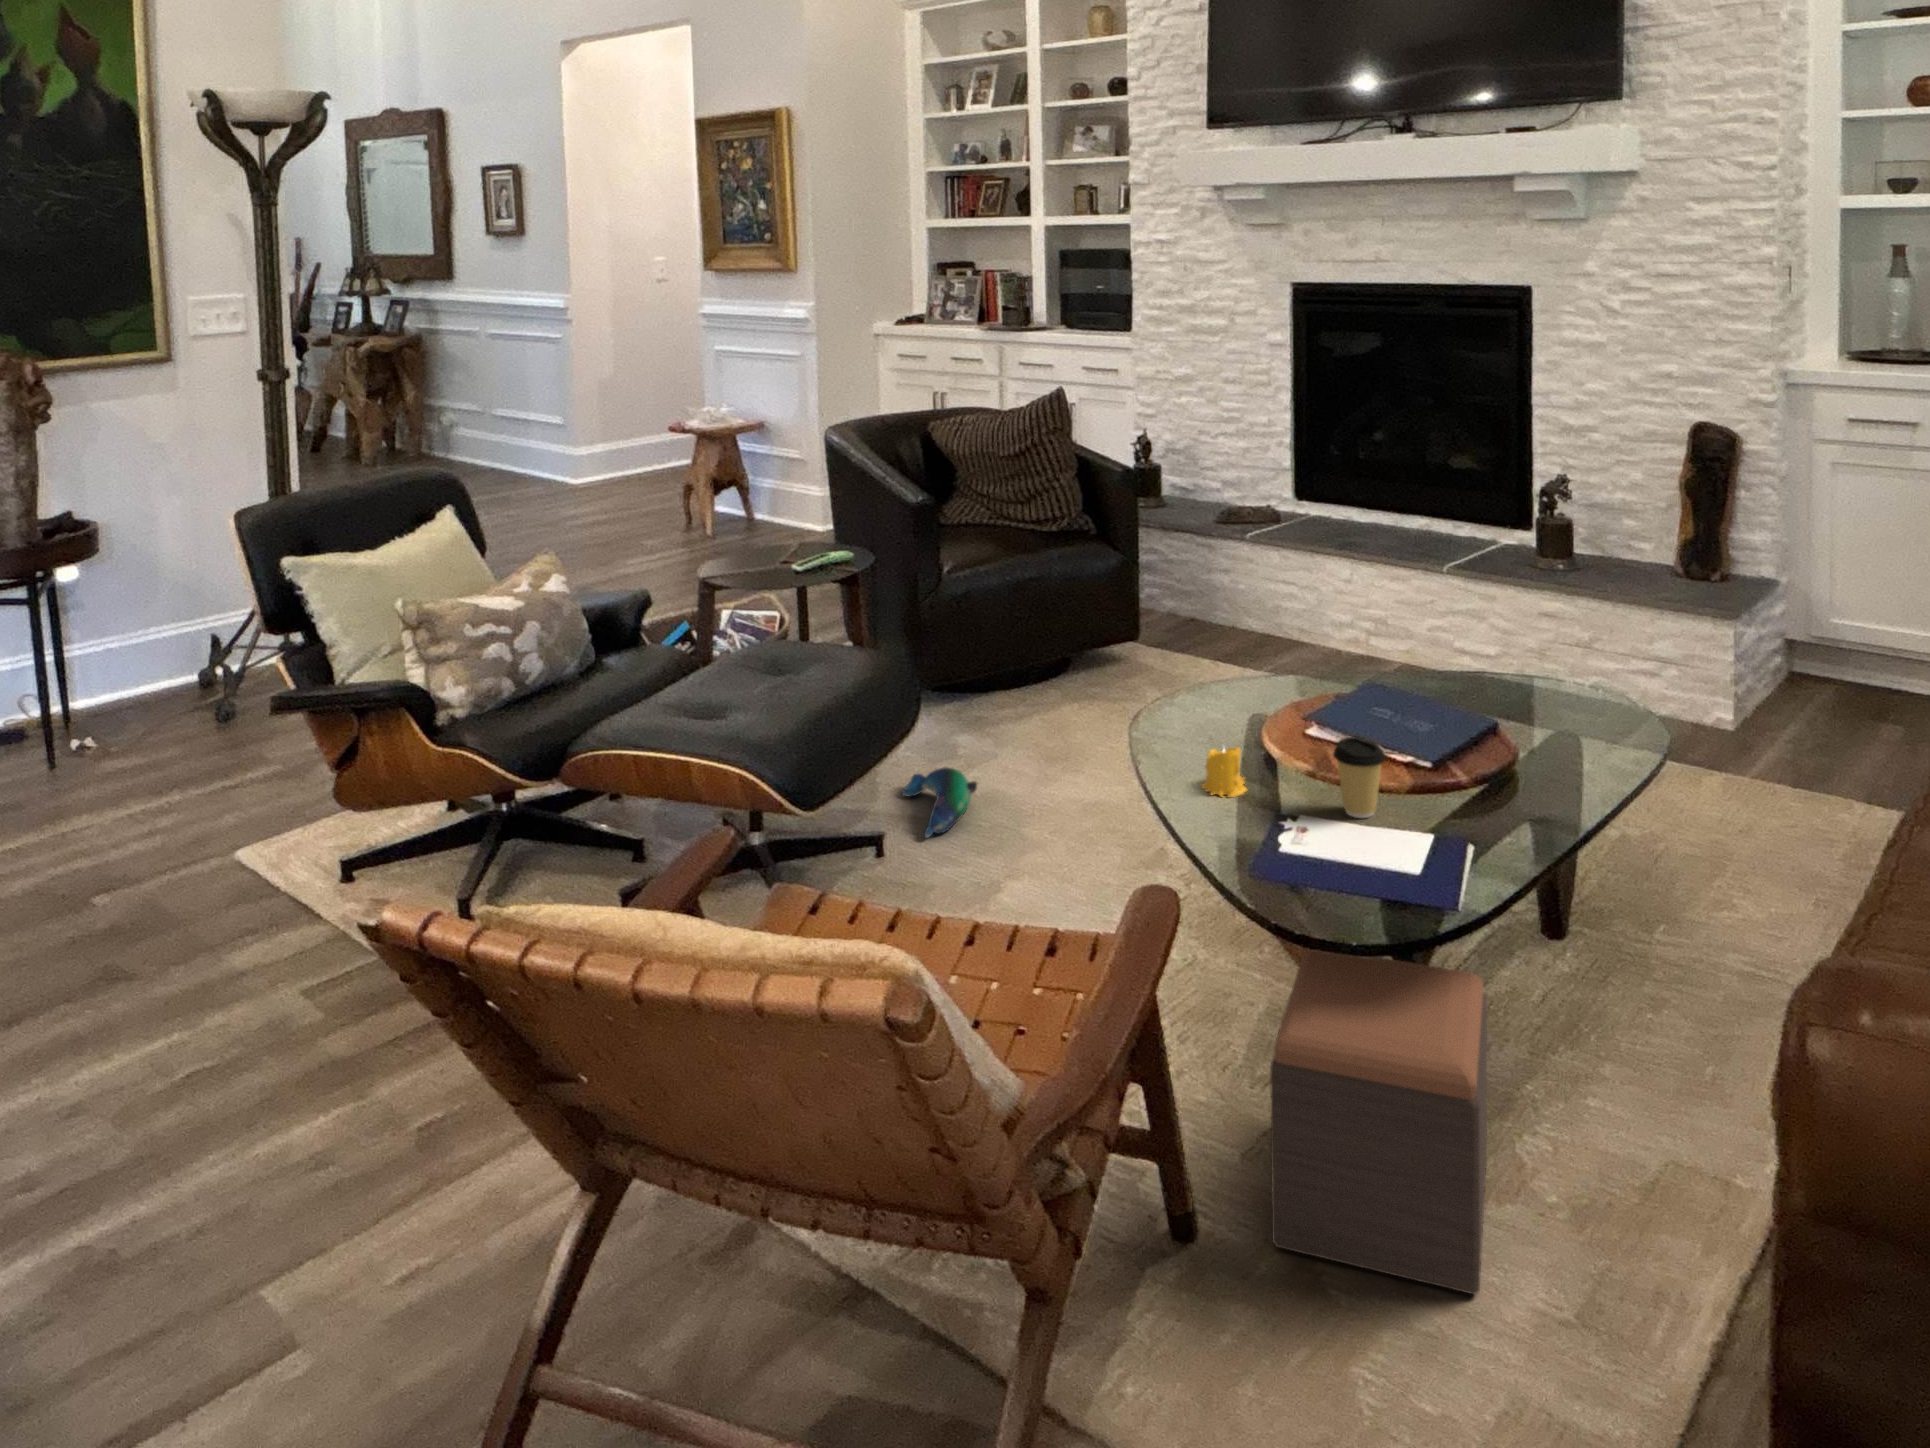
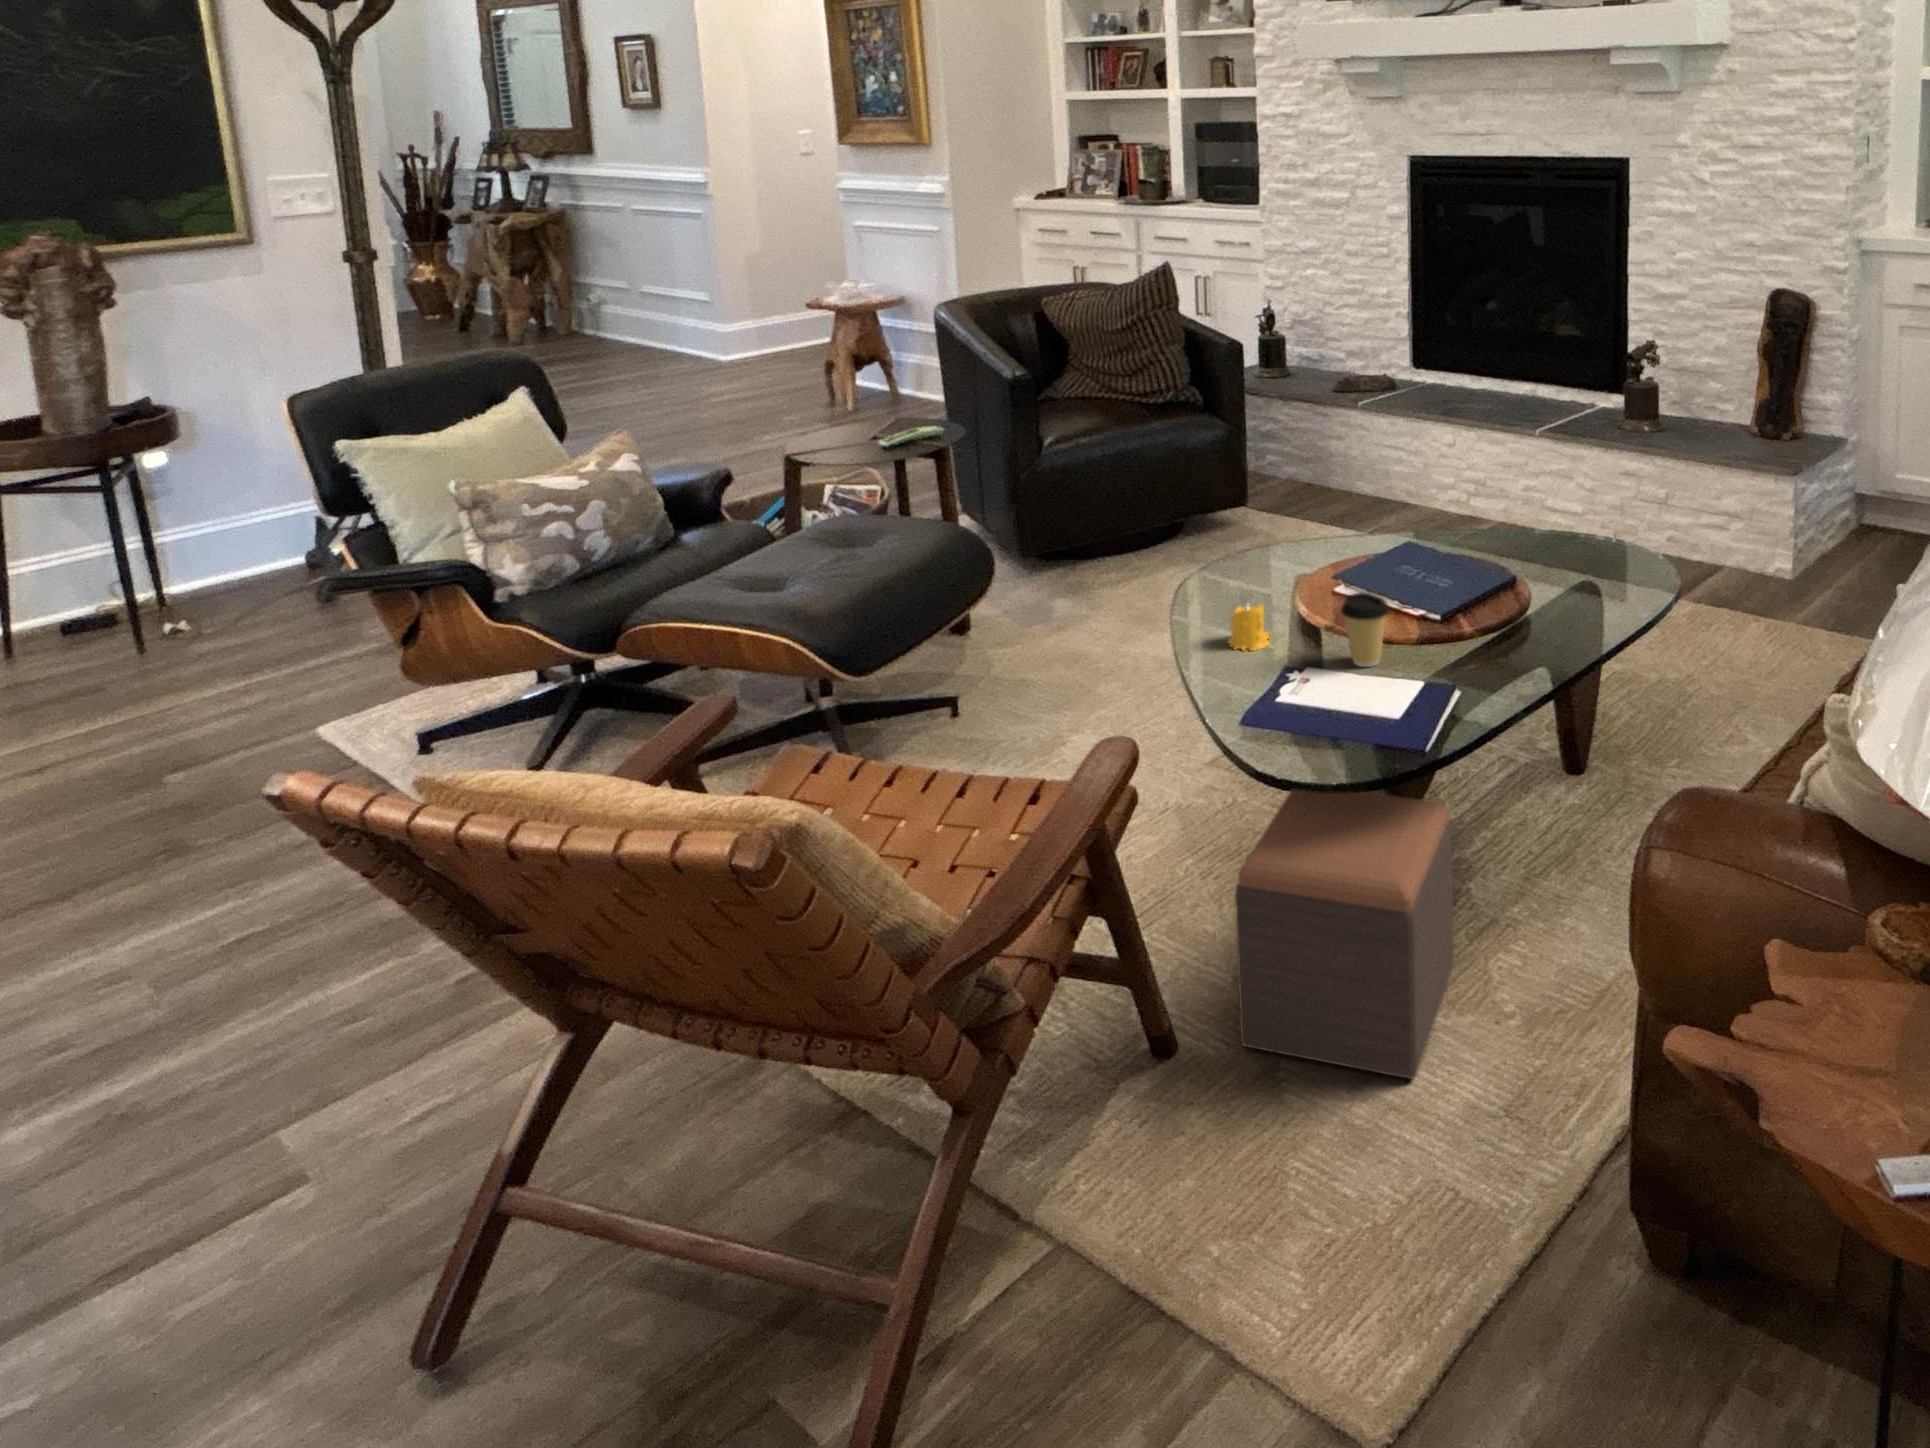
plush toy: present [903,767,977,838] -> none [987,630,1056,697]

